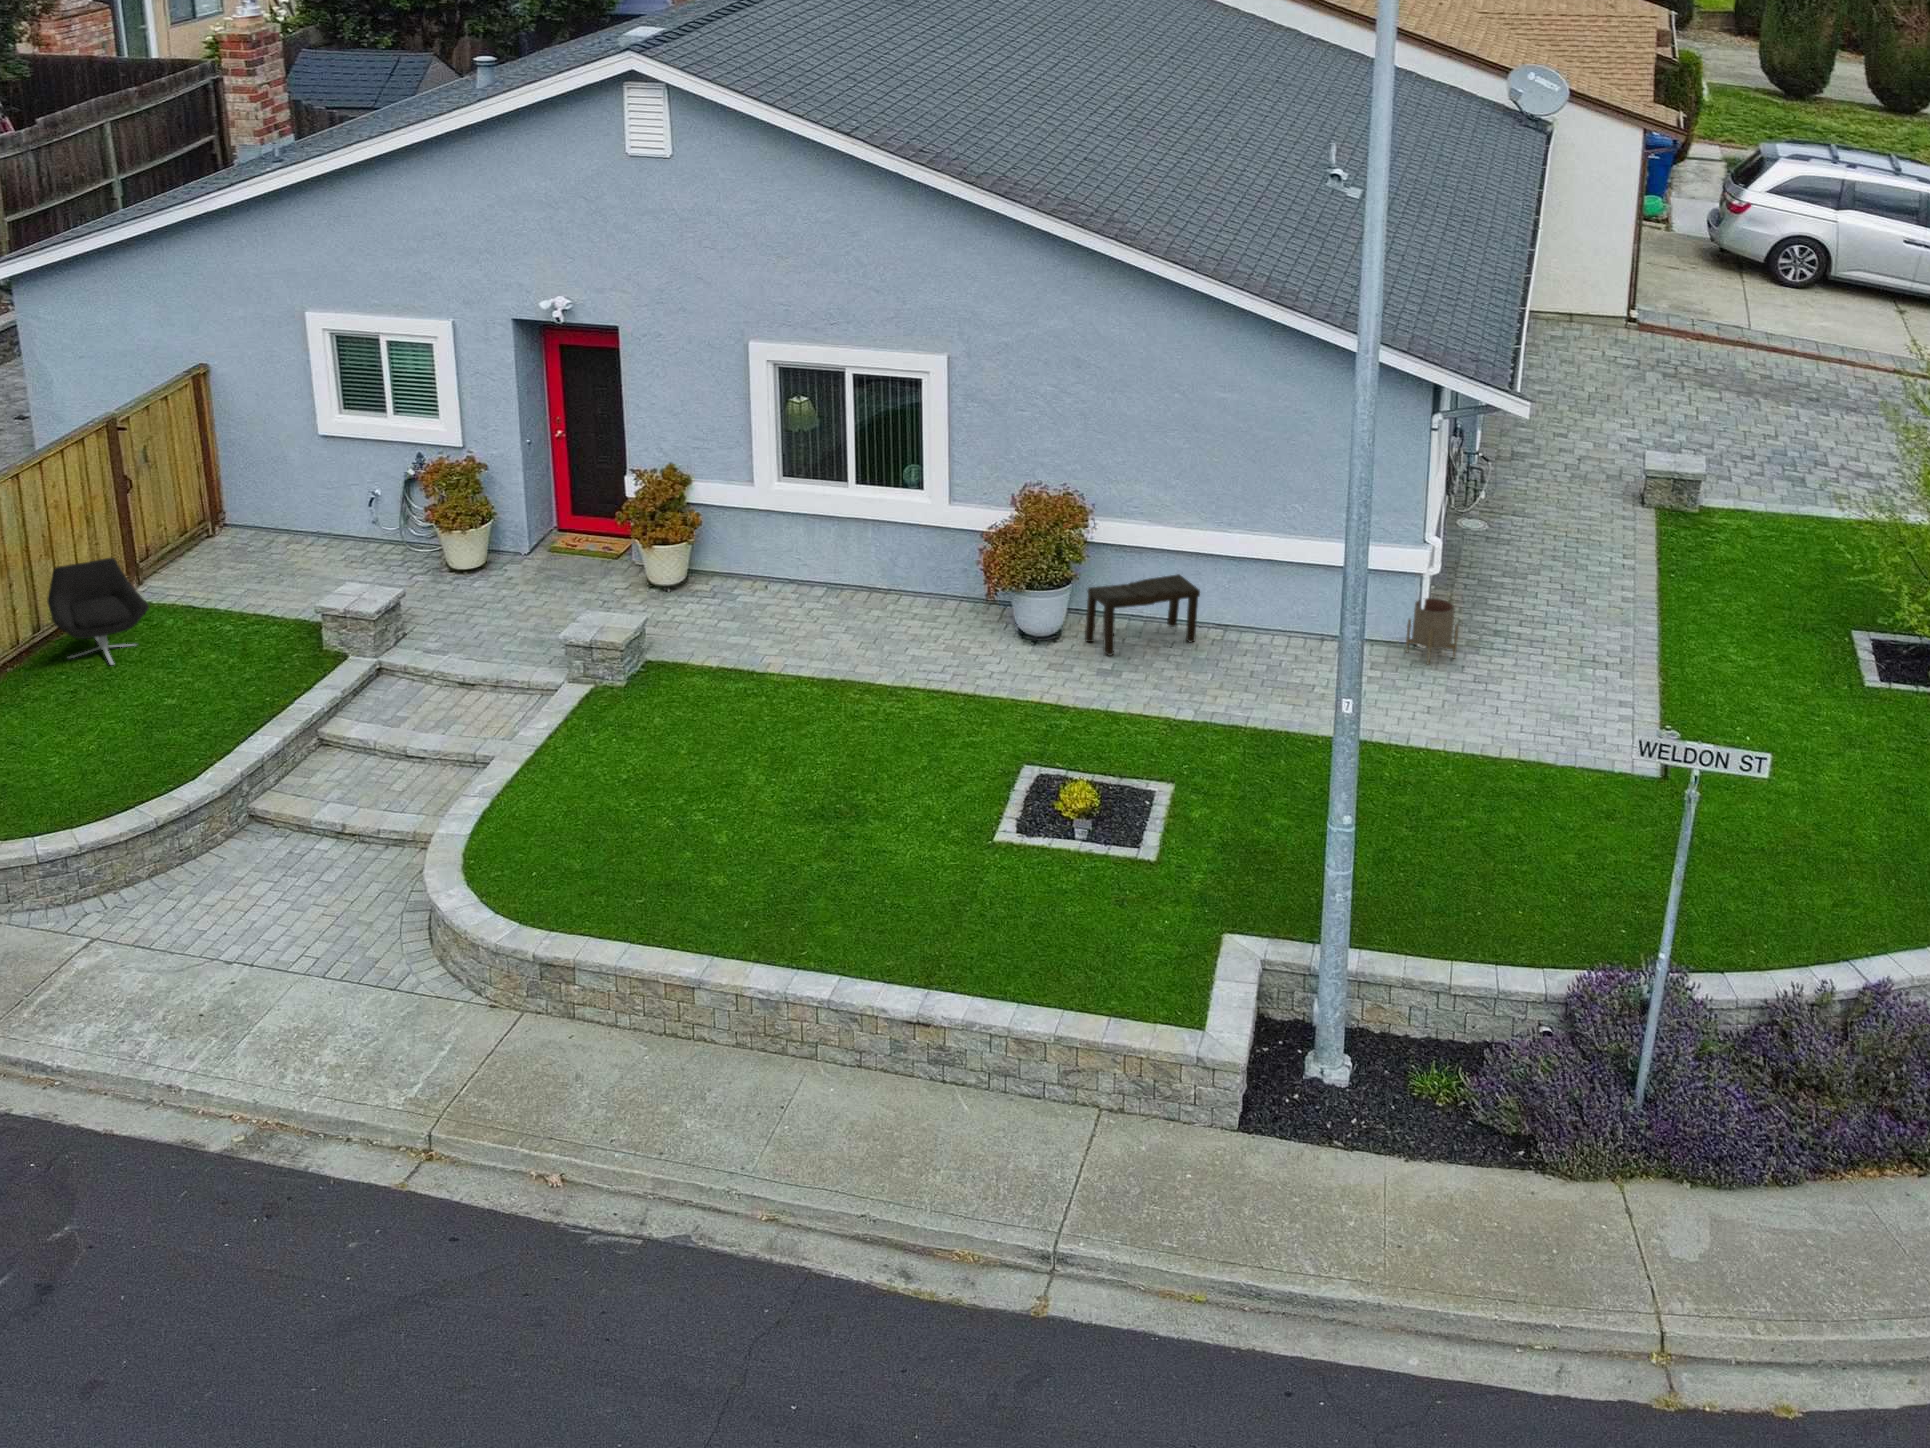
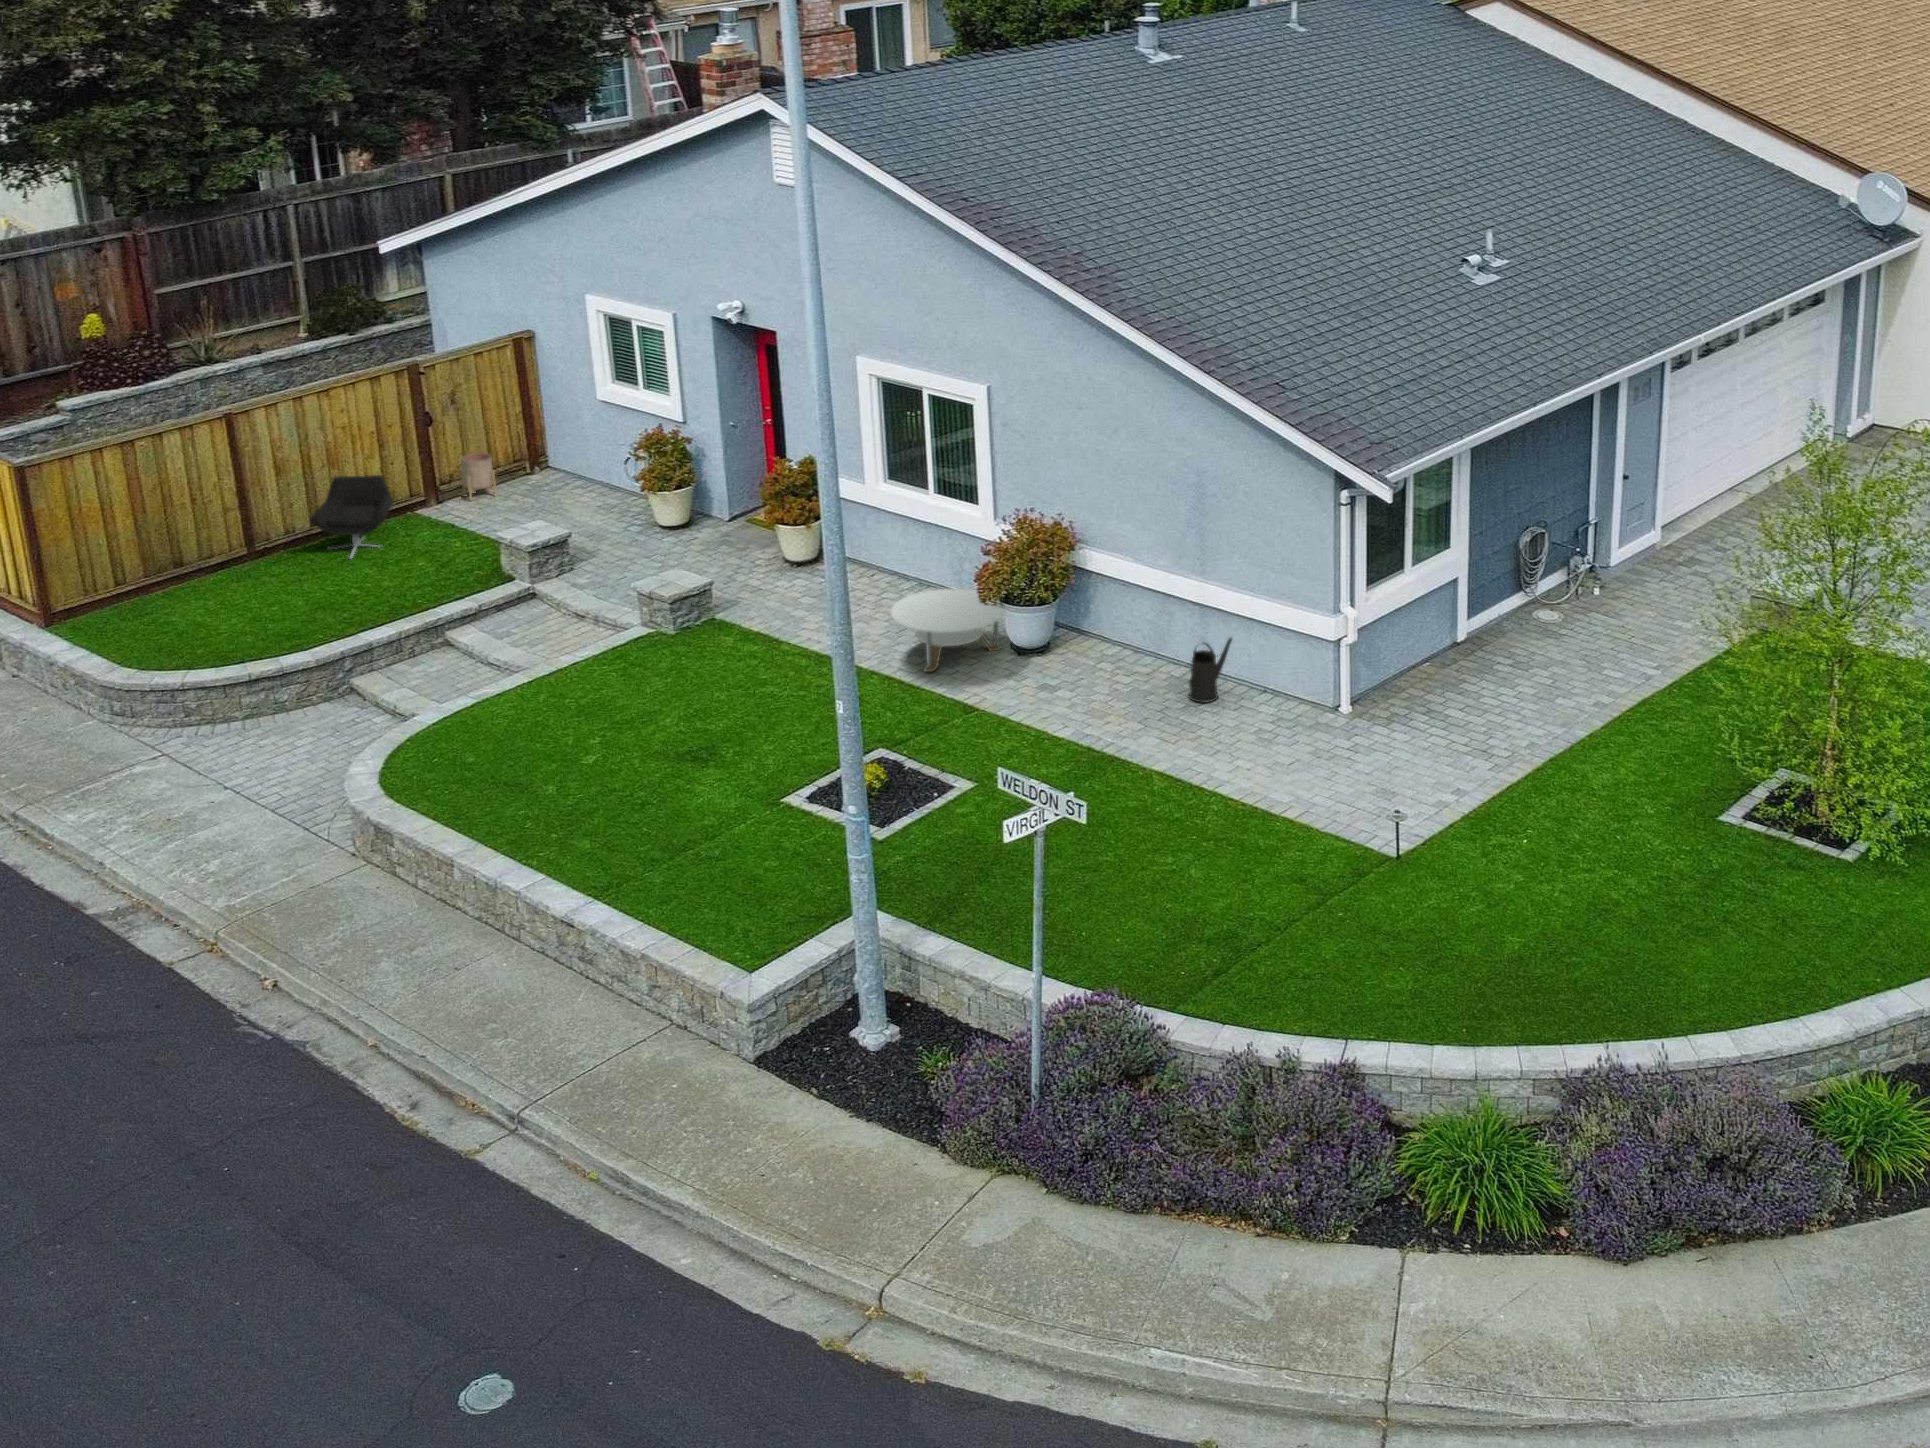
bench: present [1085,574,1200,655] -> none [1065,611,1161,676]
round table: none [894,582,1023,678] -> present [891,589,1006,672]
watering can: none [1250,588,1282,661] -> present [1189,638,1232,703]
planter: present [1406,598,1459,664] -> present [461,453,497,500]

